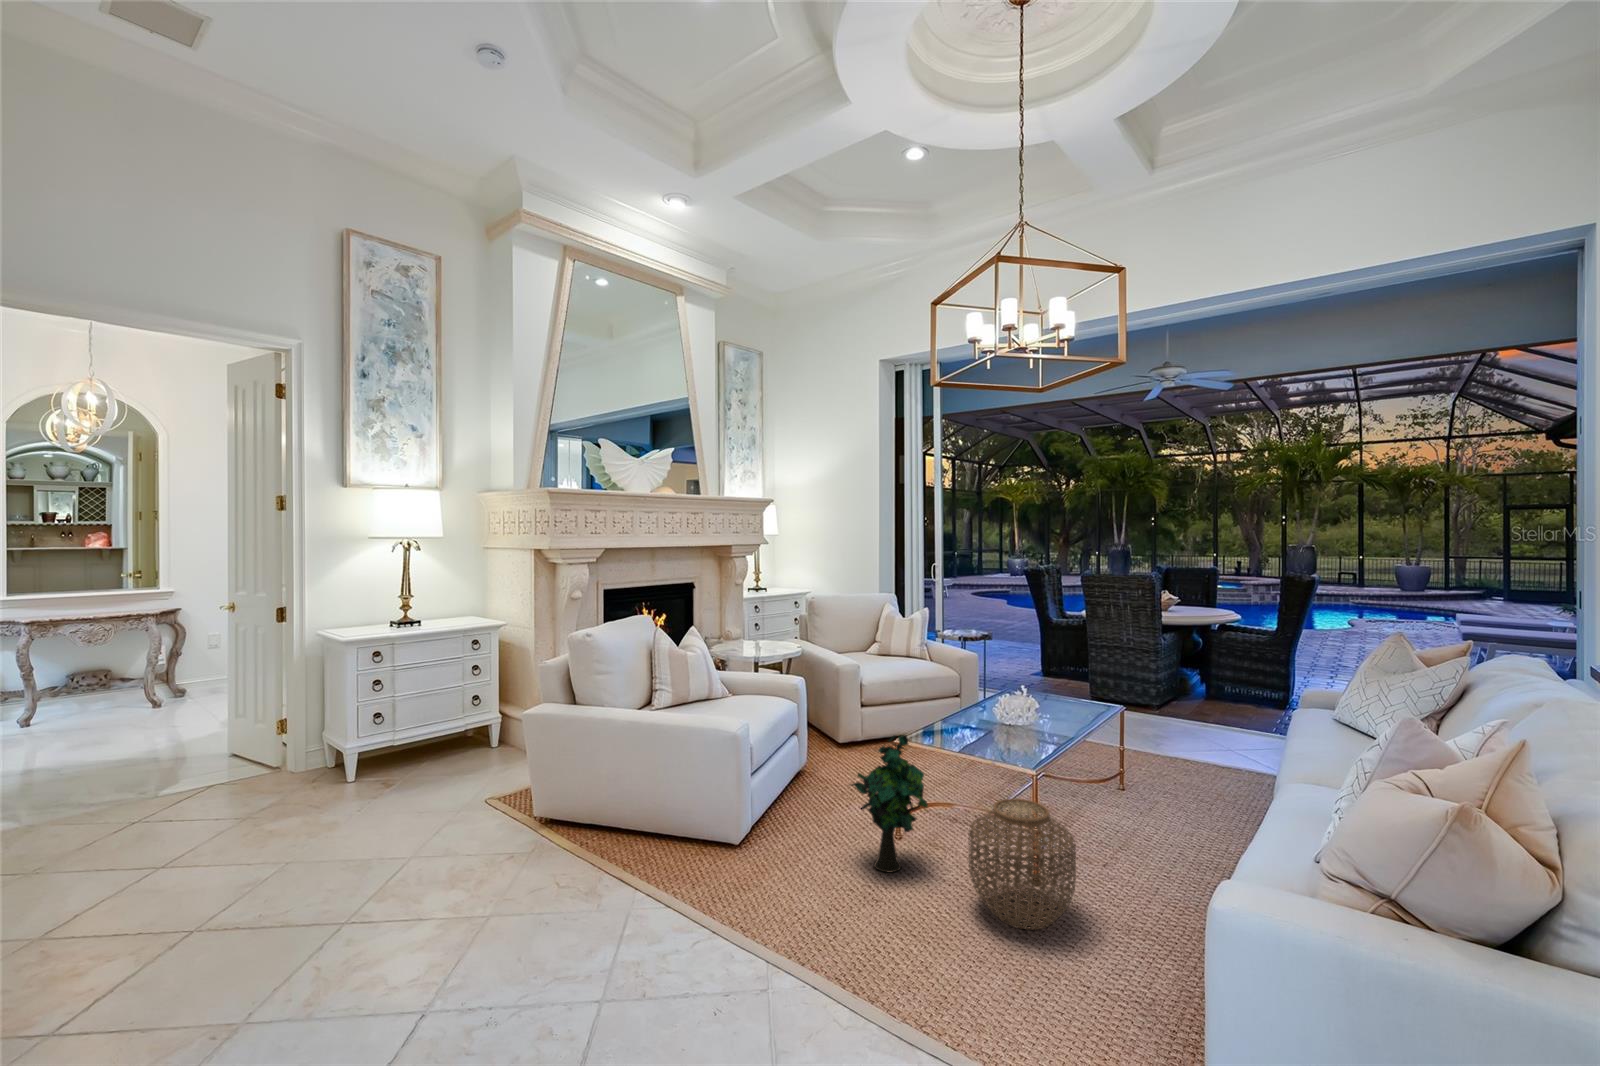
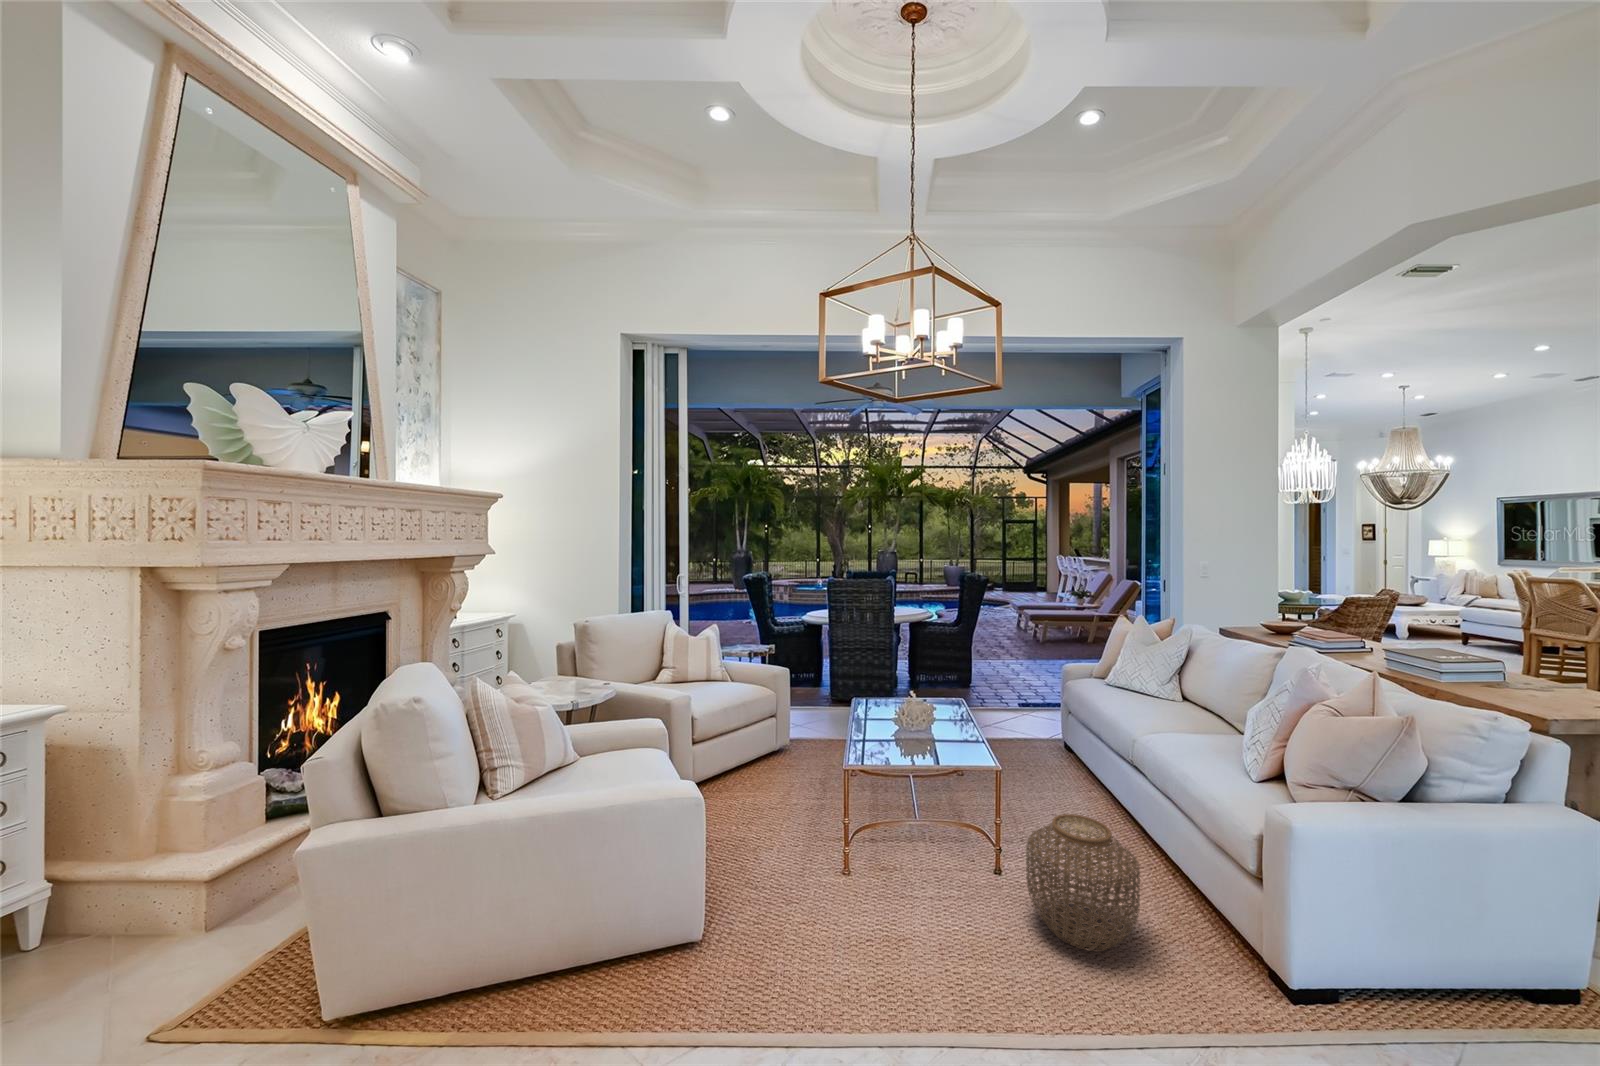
decorative plant: present [851,735,928,873] -> none [882,776,970,946]

